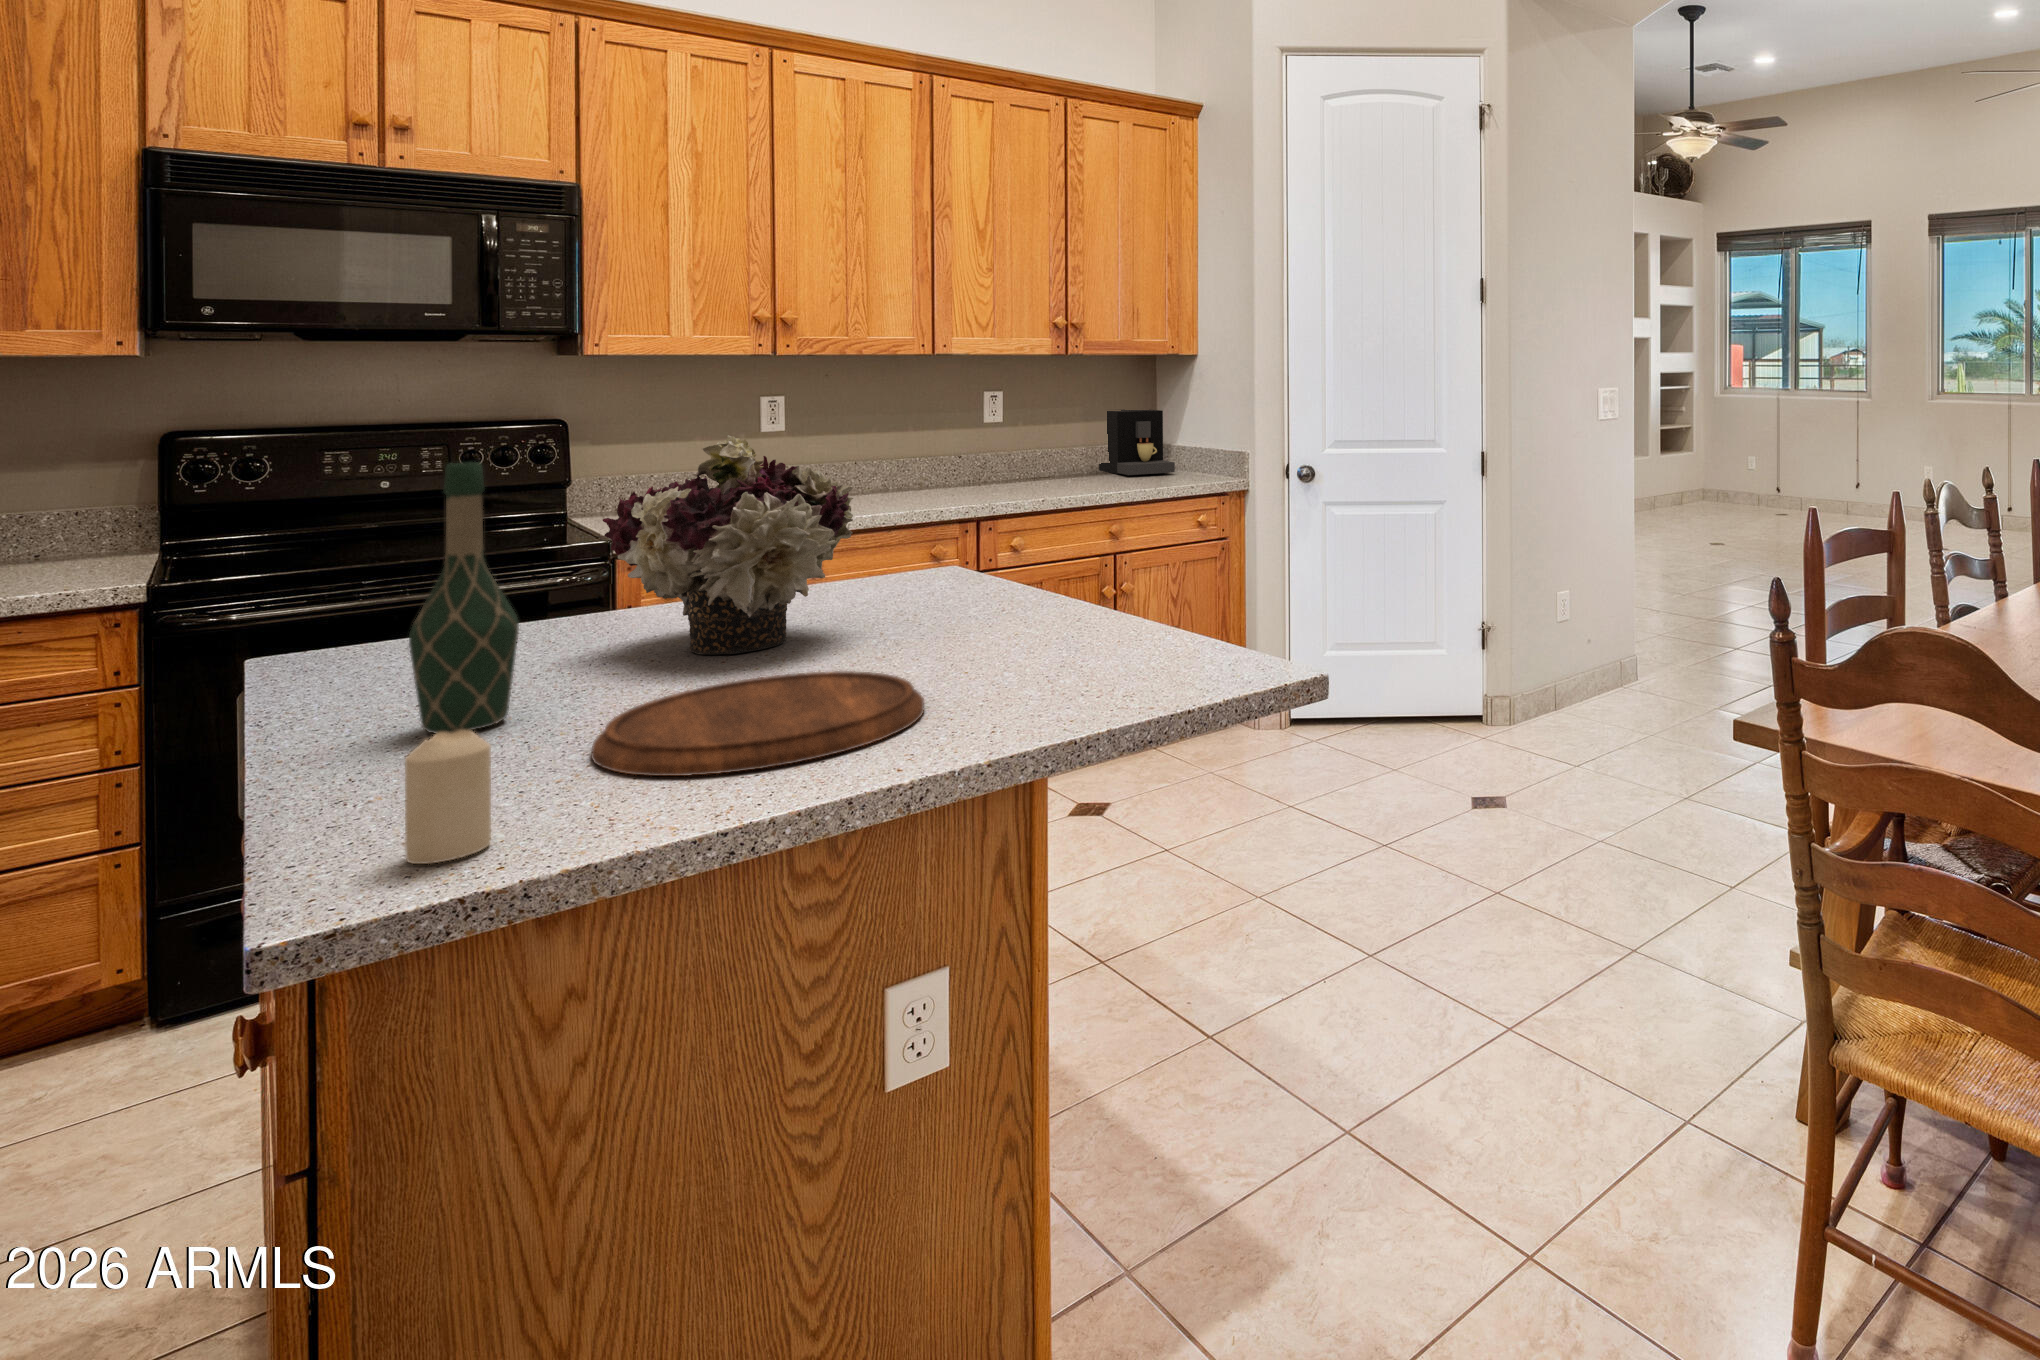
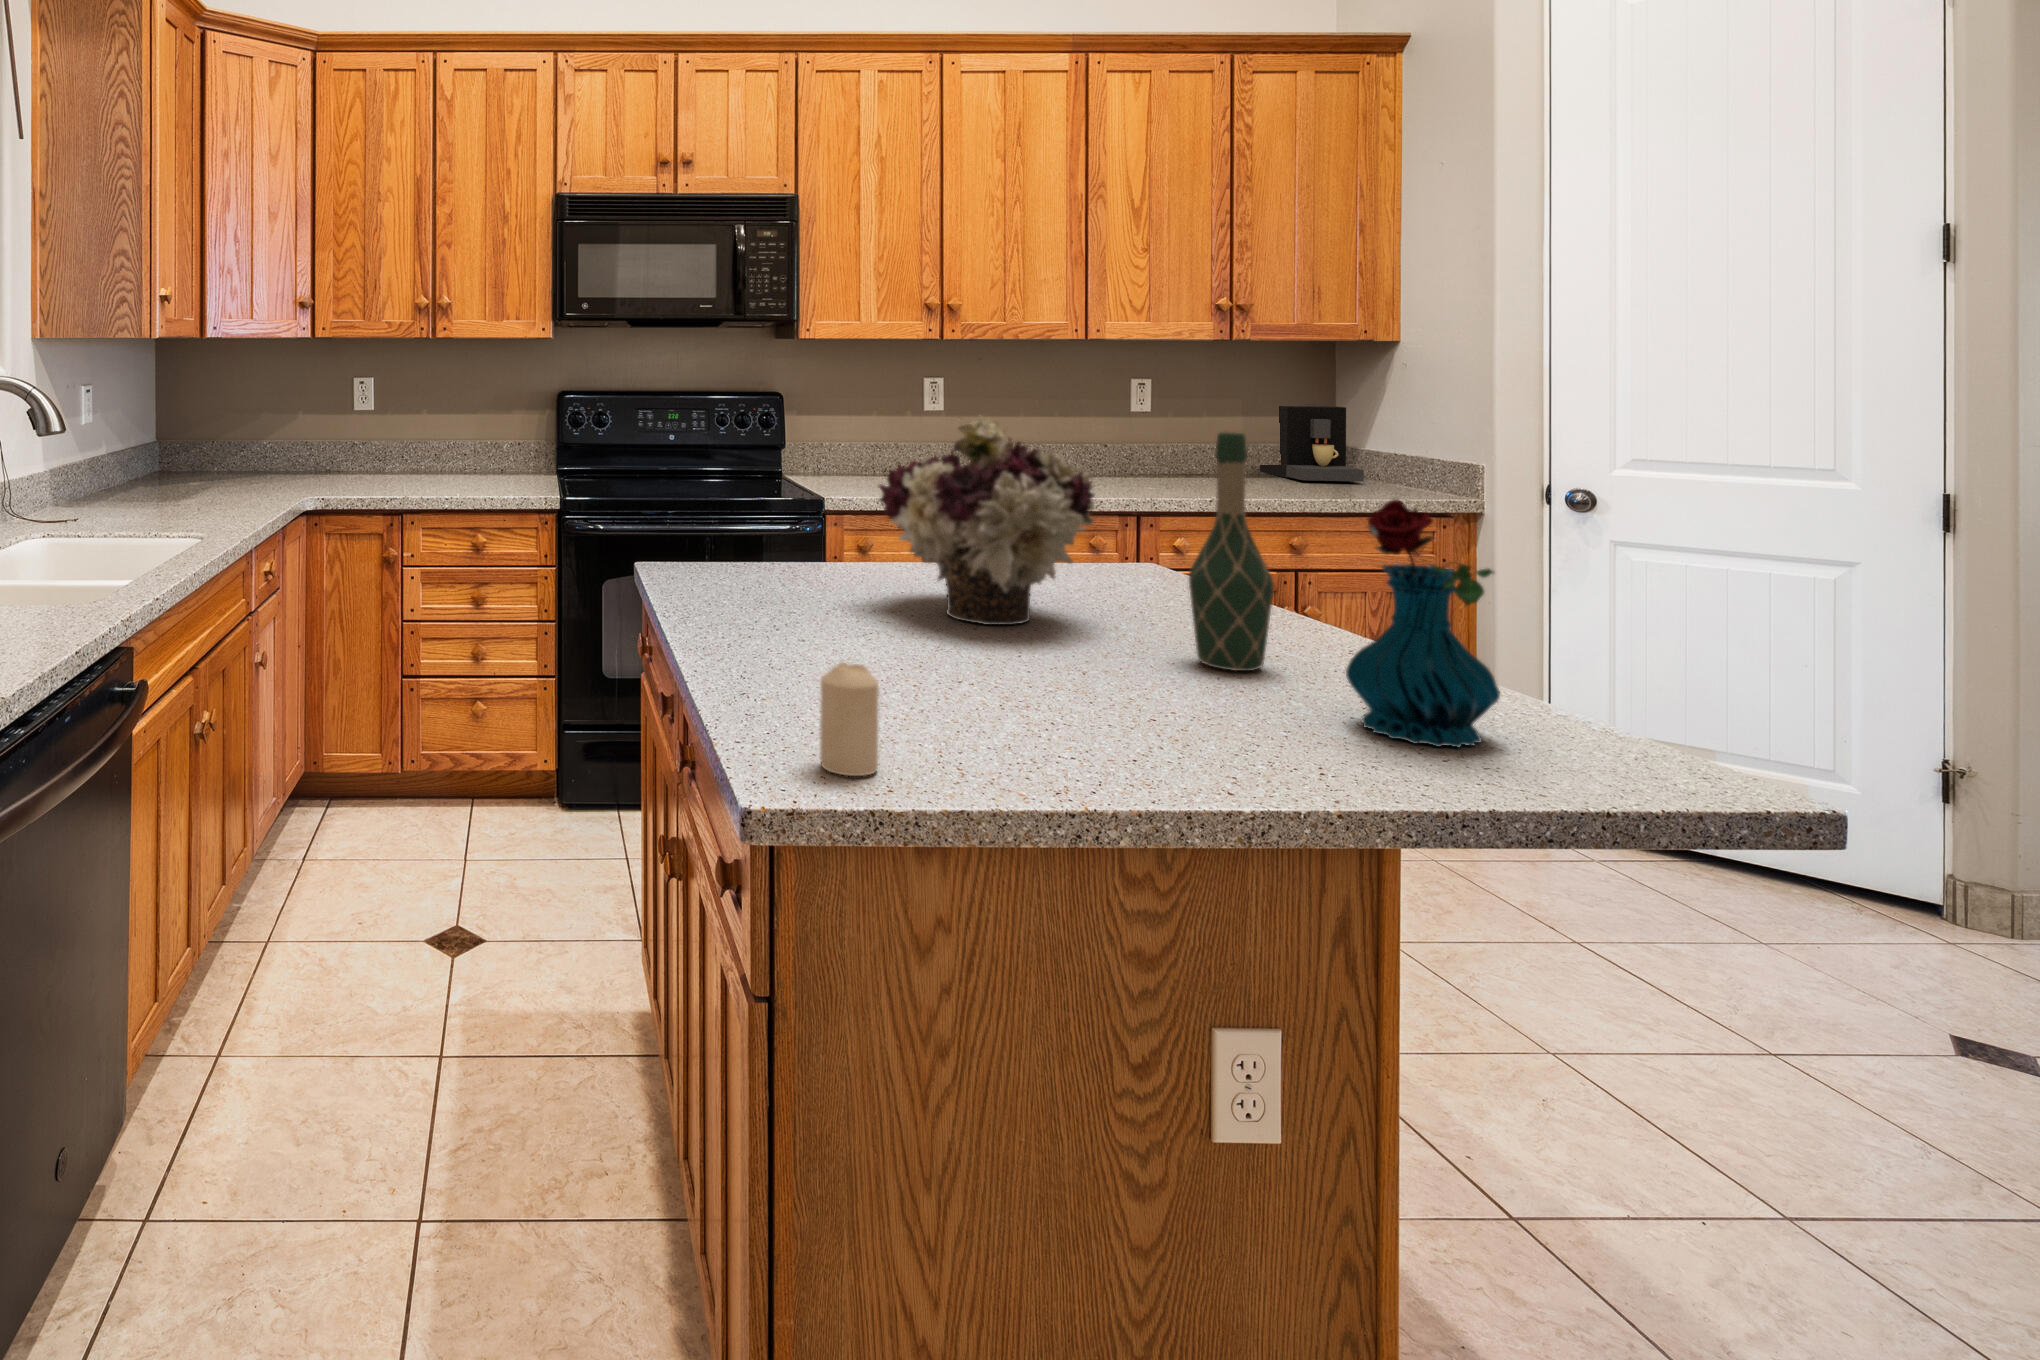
wine bottle: present [409,462,519,734] -> present [1189,432,1274,671]
vase: none [1035,489,1143,690] -> present [1346,499,1500,747]
cutting board: present [591,671,924,776] -> none [915,655,1224,756]

